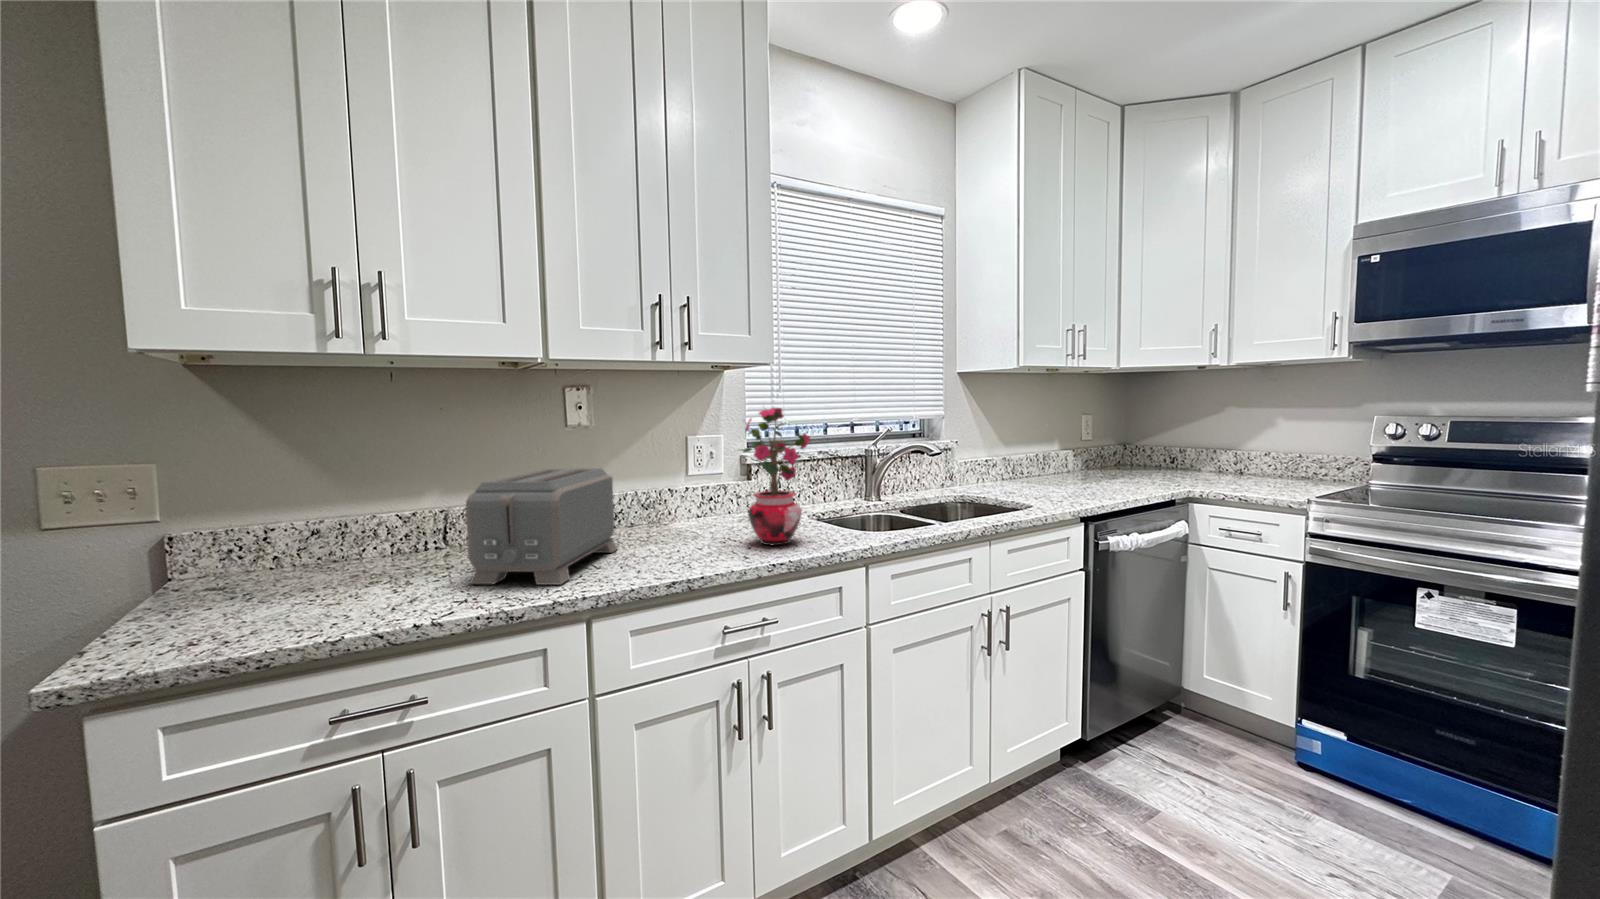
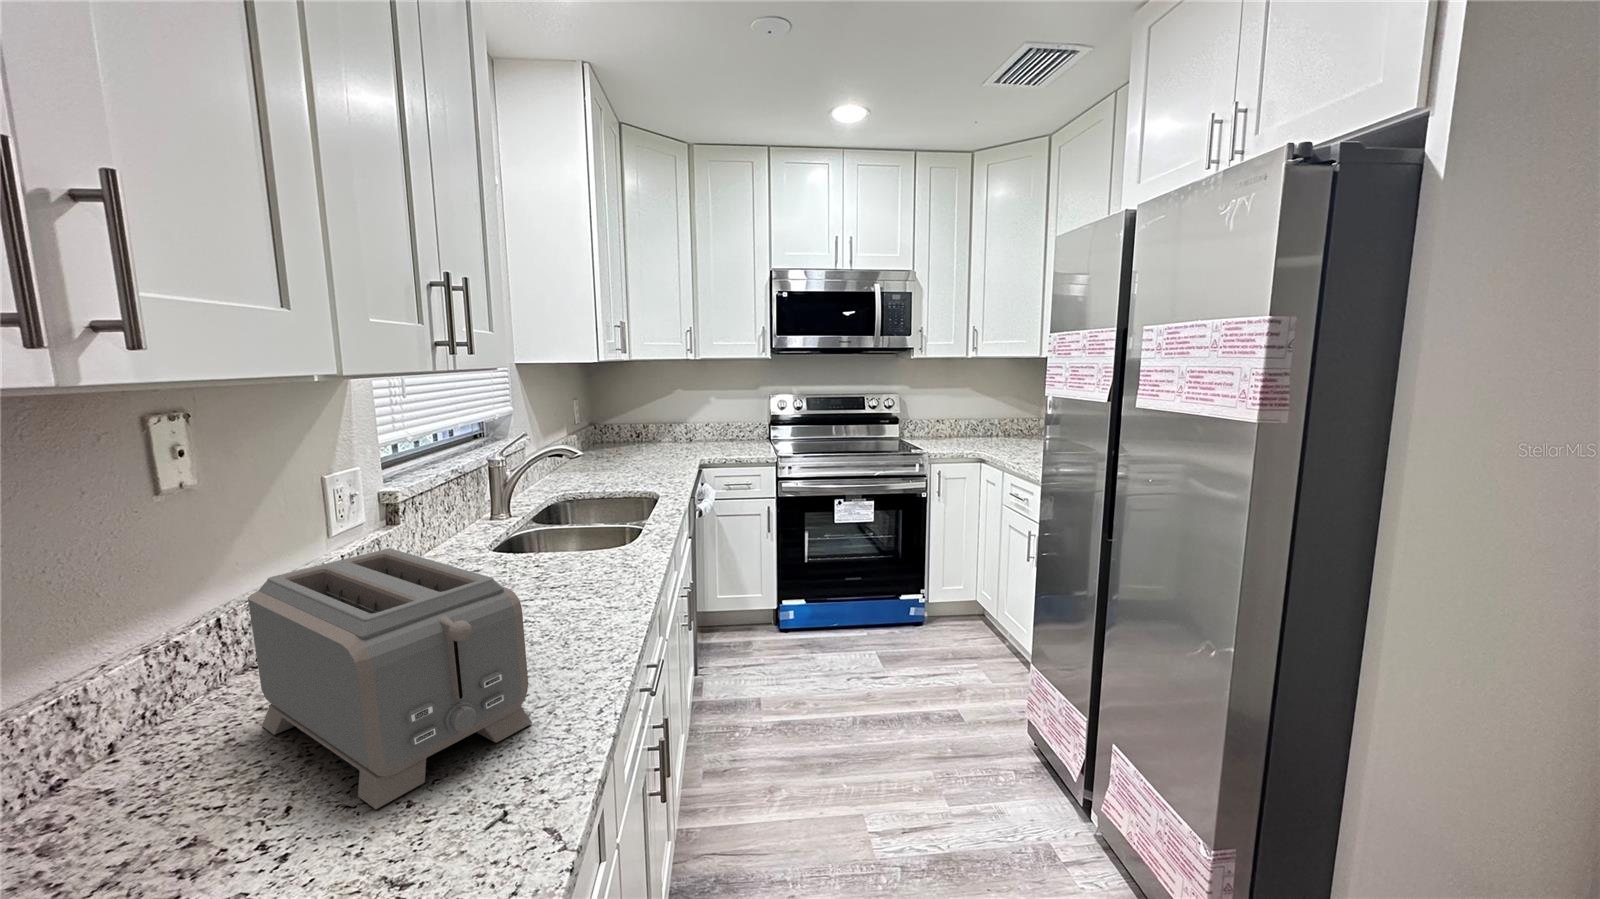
potted plant: present [741,408,810,545] -> none [522,424,615,590]

